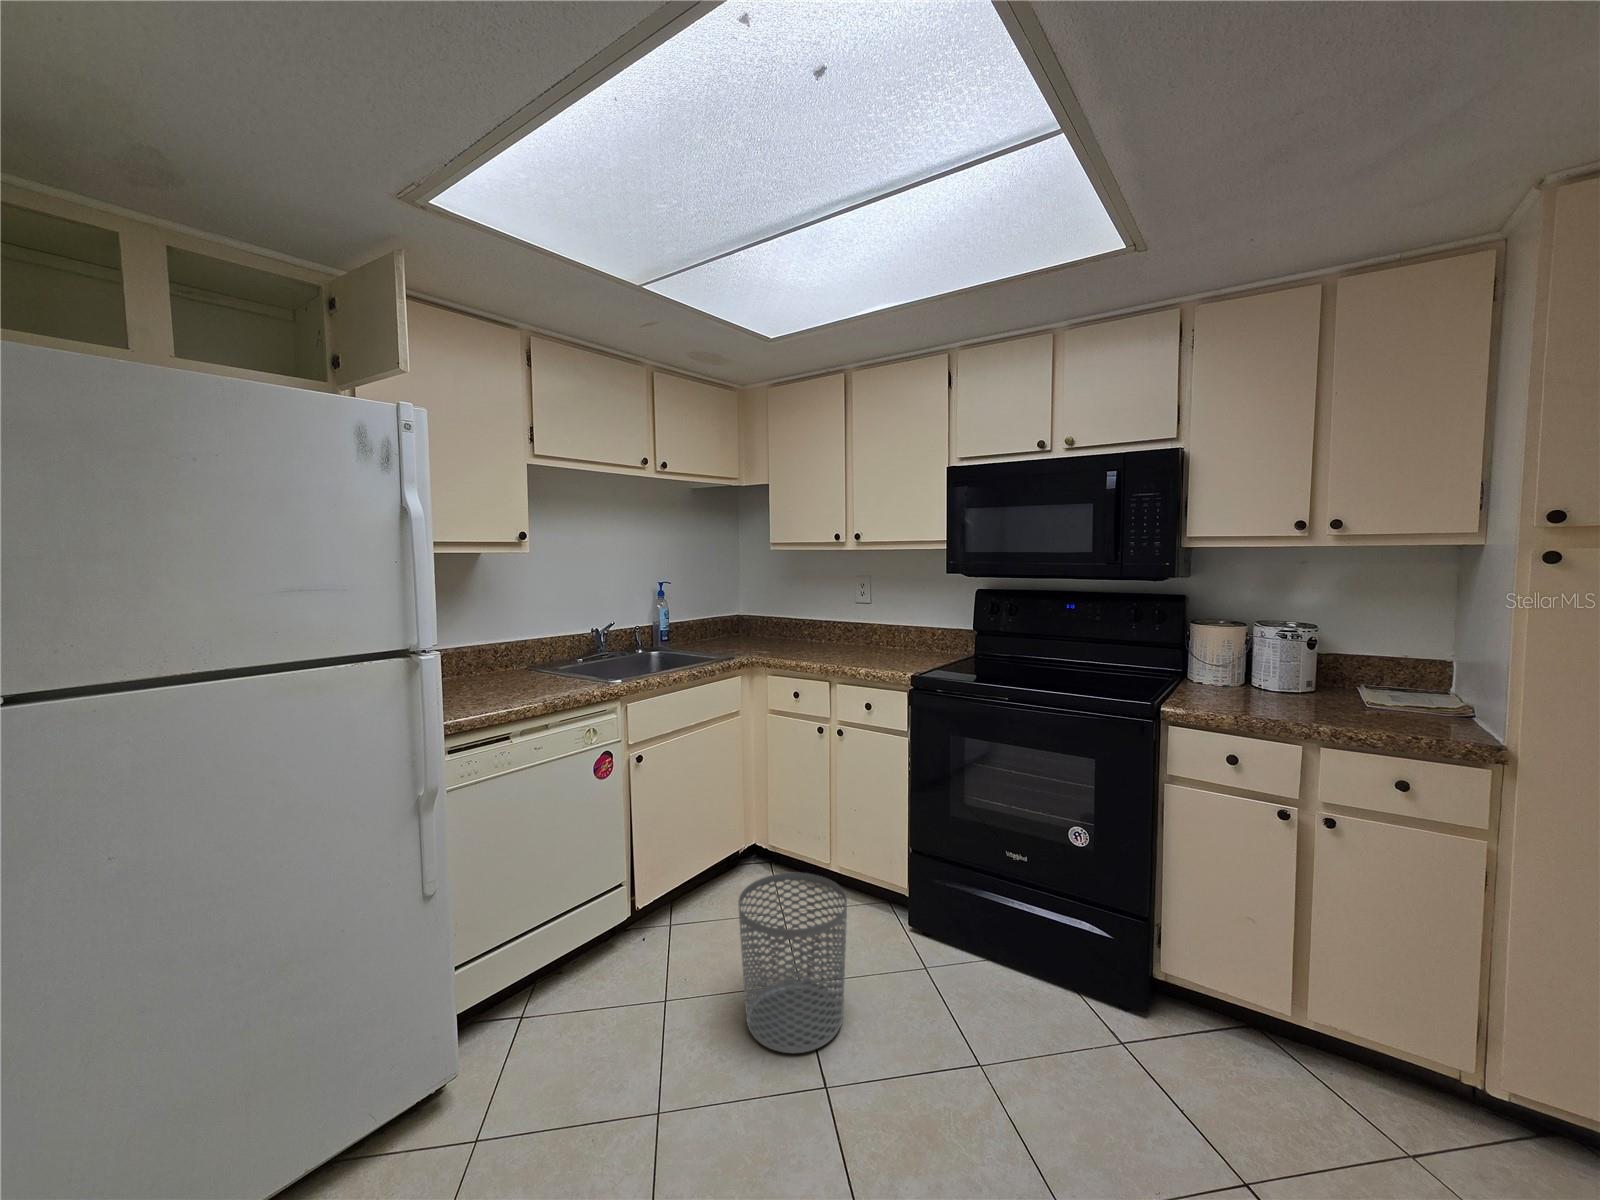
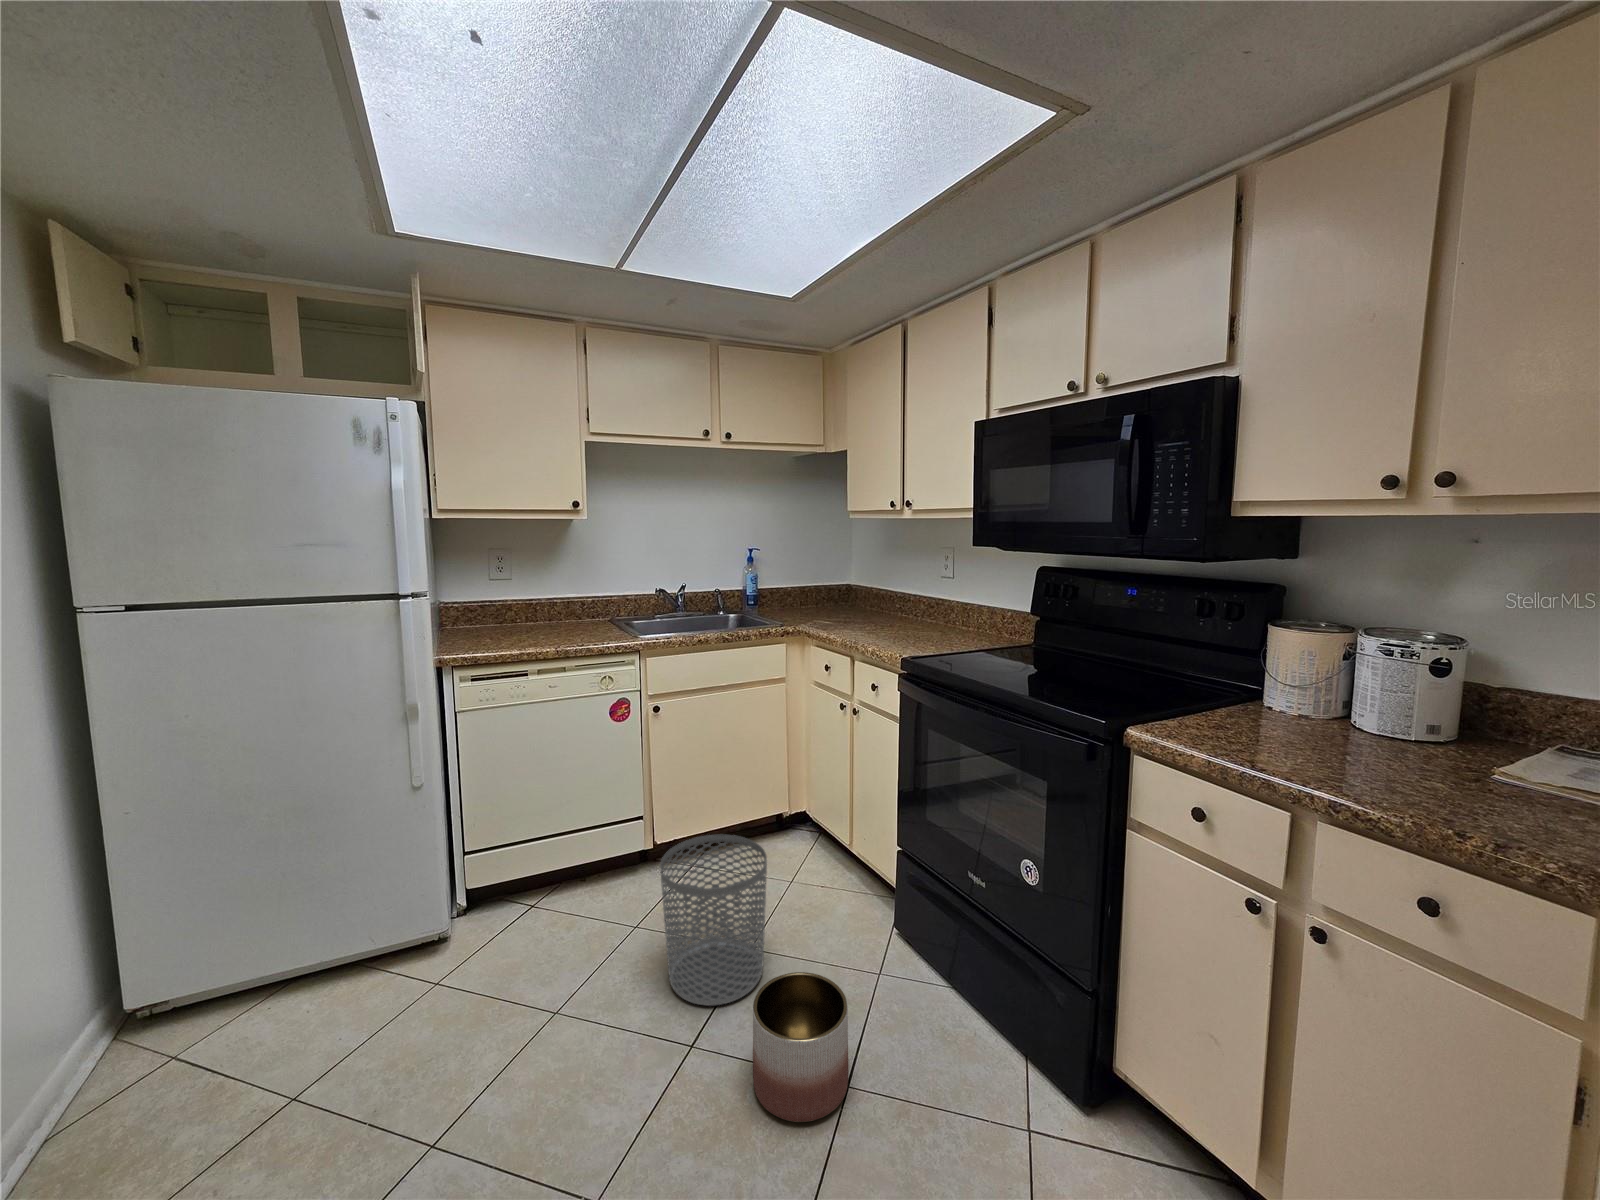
planter: none [905,976,997,1115] -> present [753,972,848,1122]

